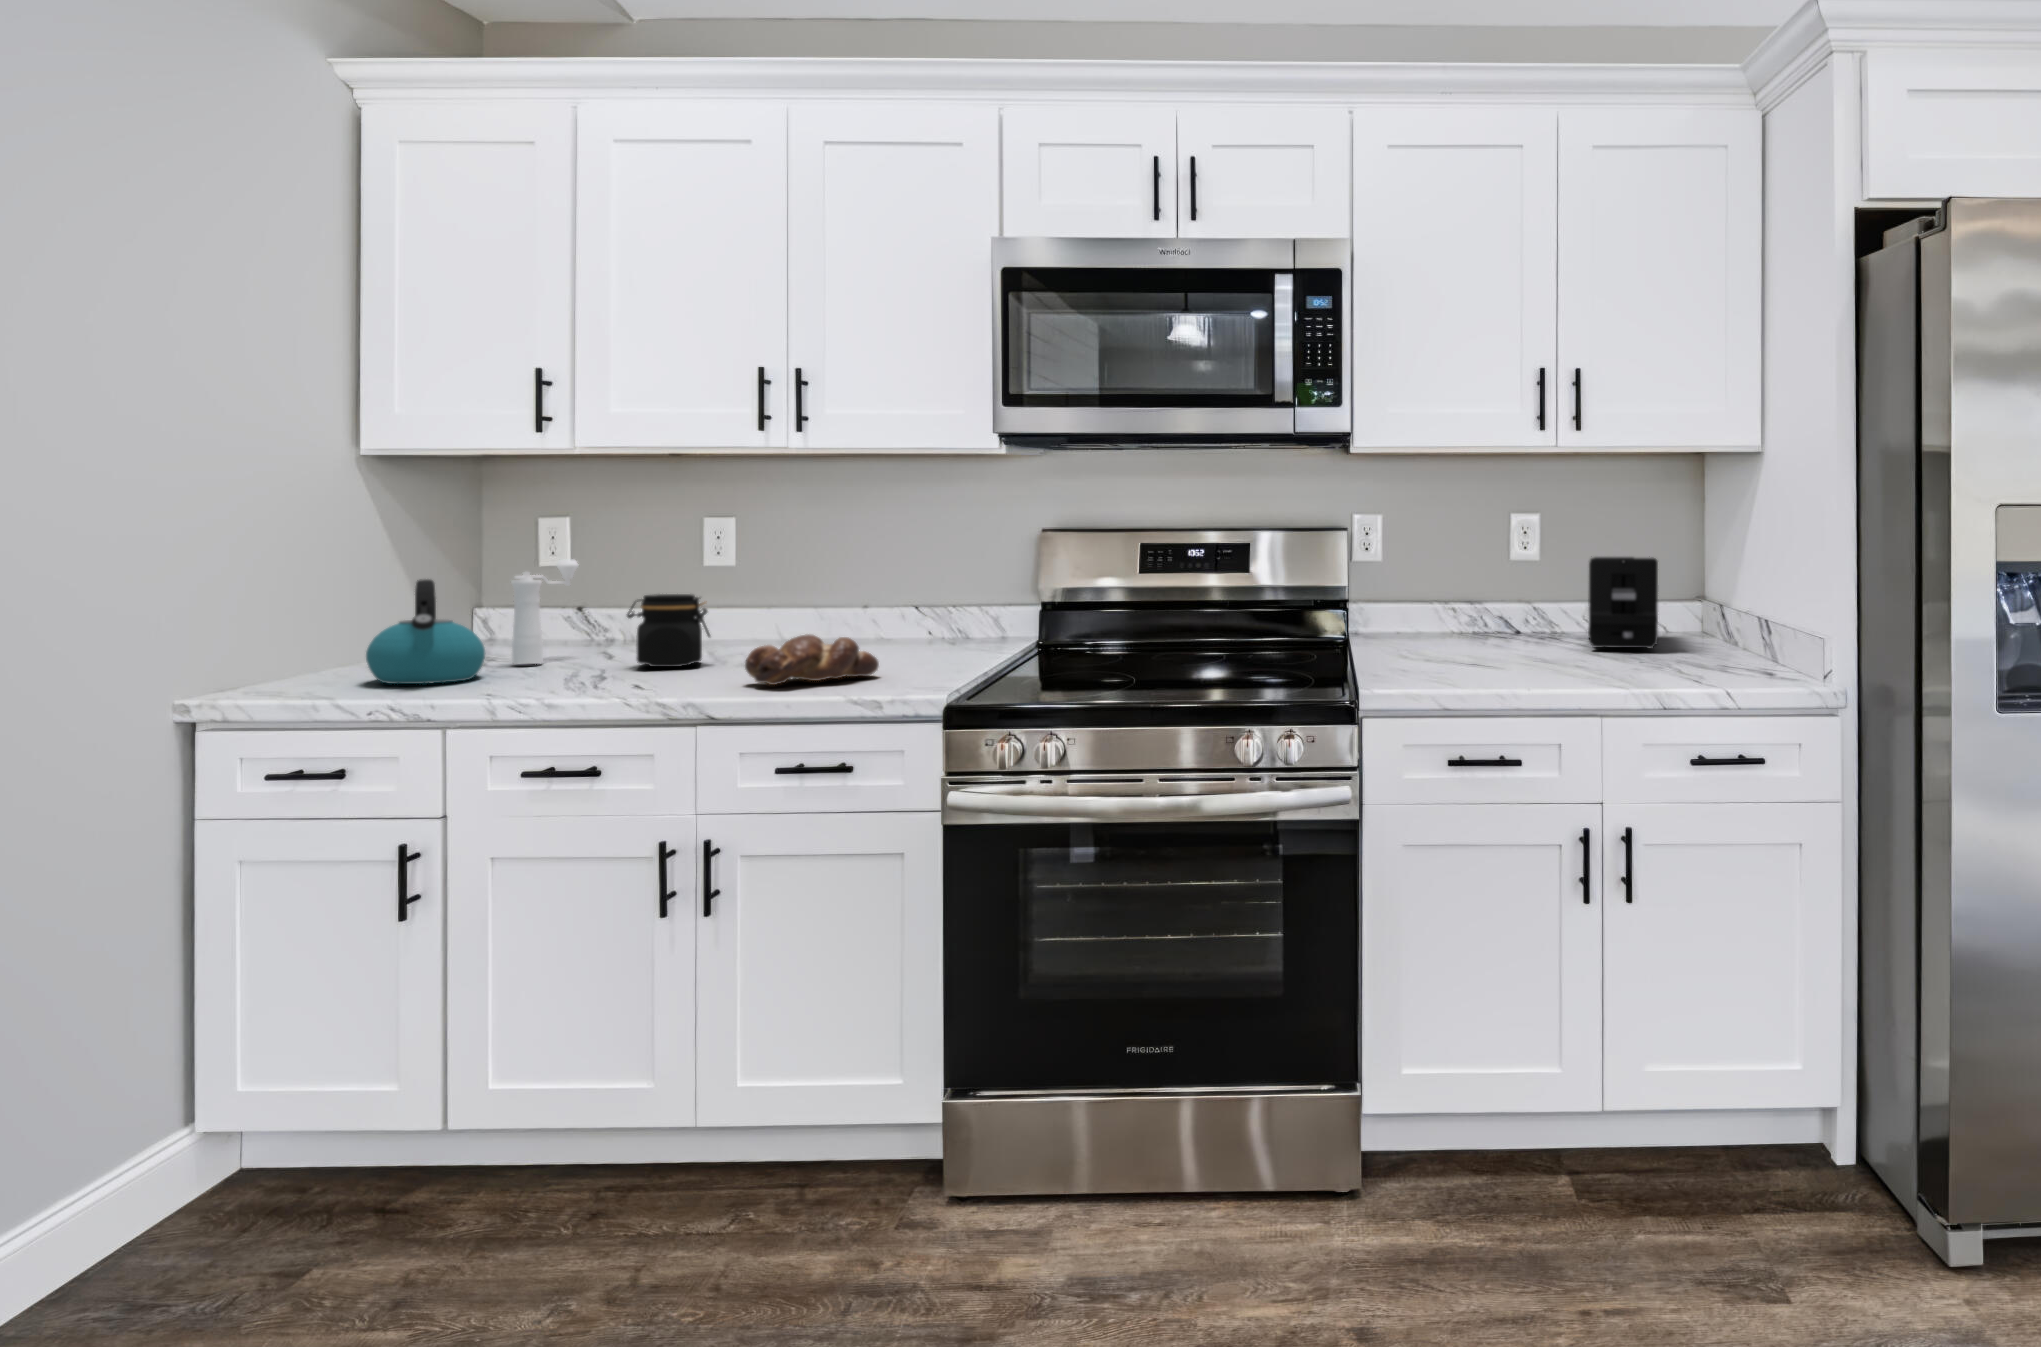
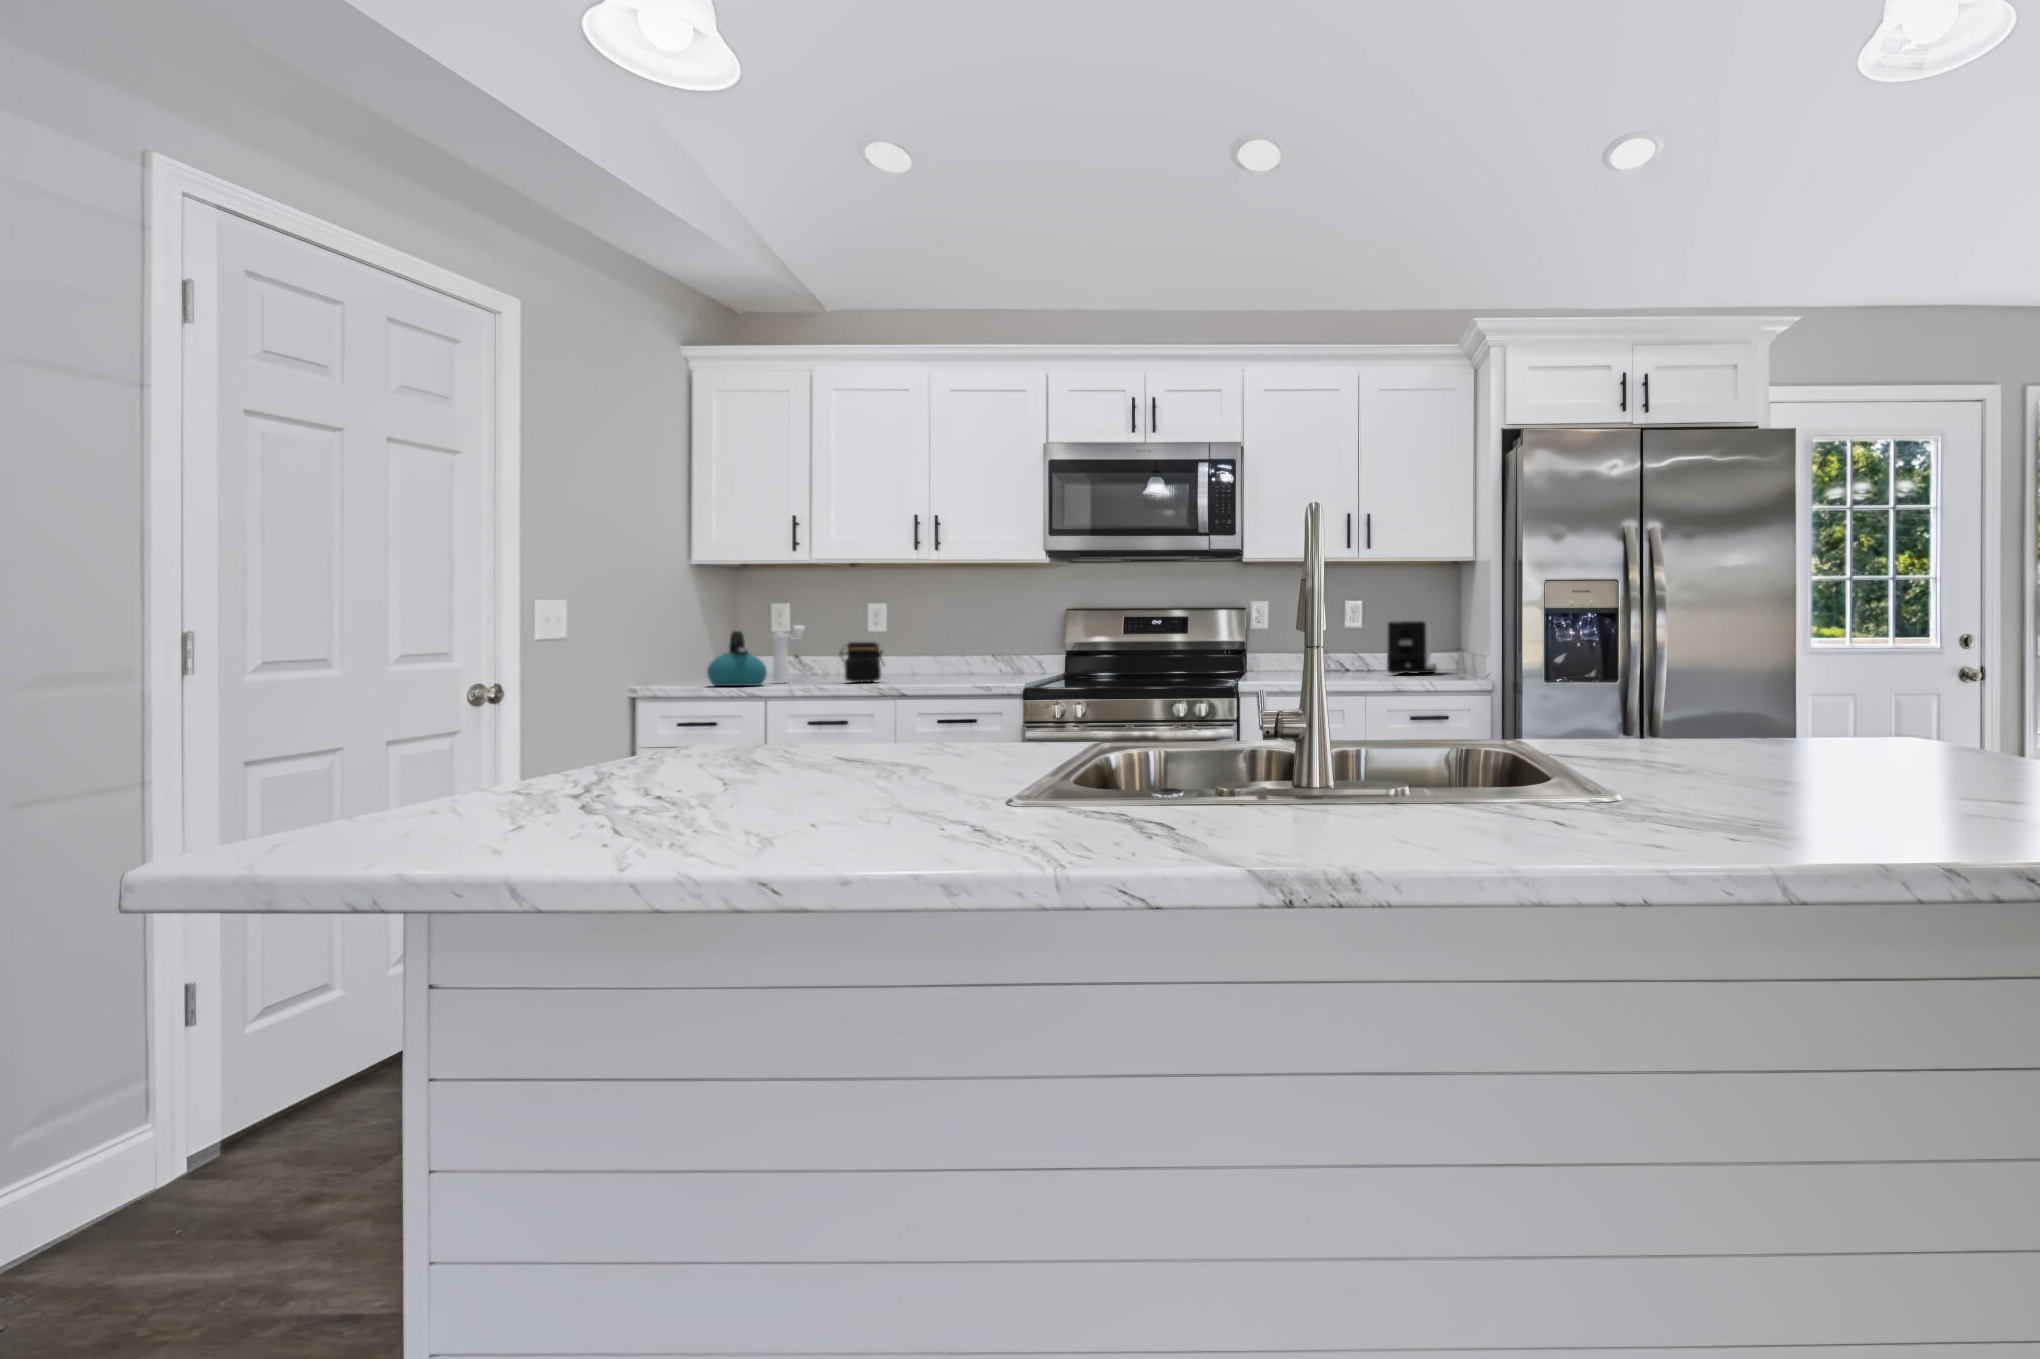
bread loaf: present [745,634,879,685] -> none [913,660,983,684]

